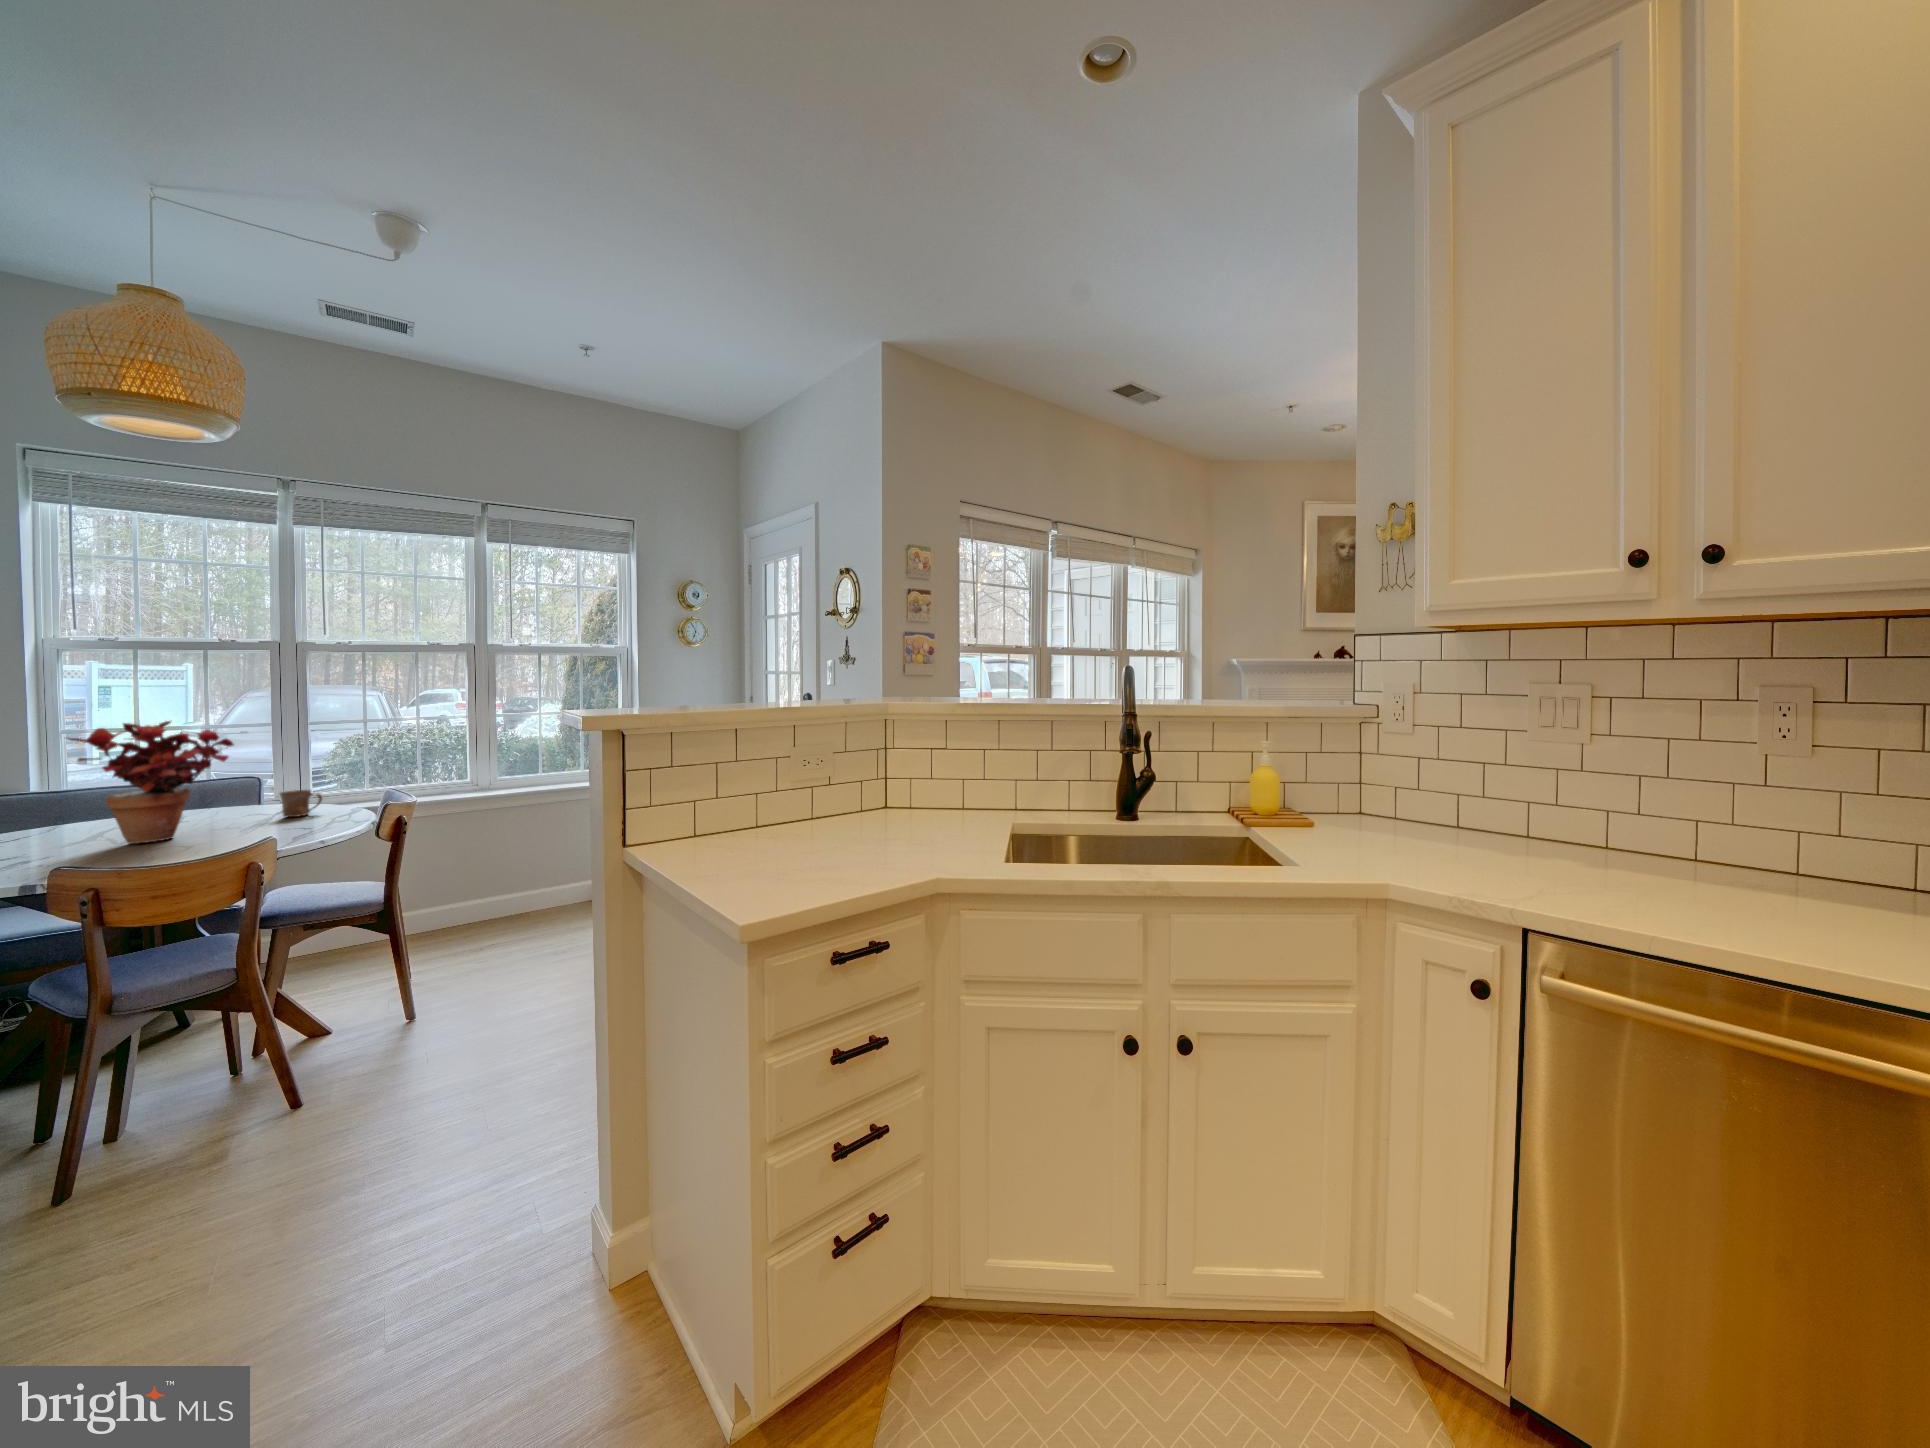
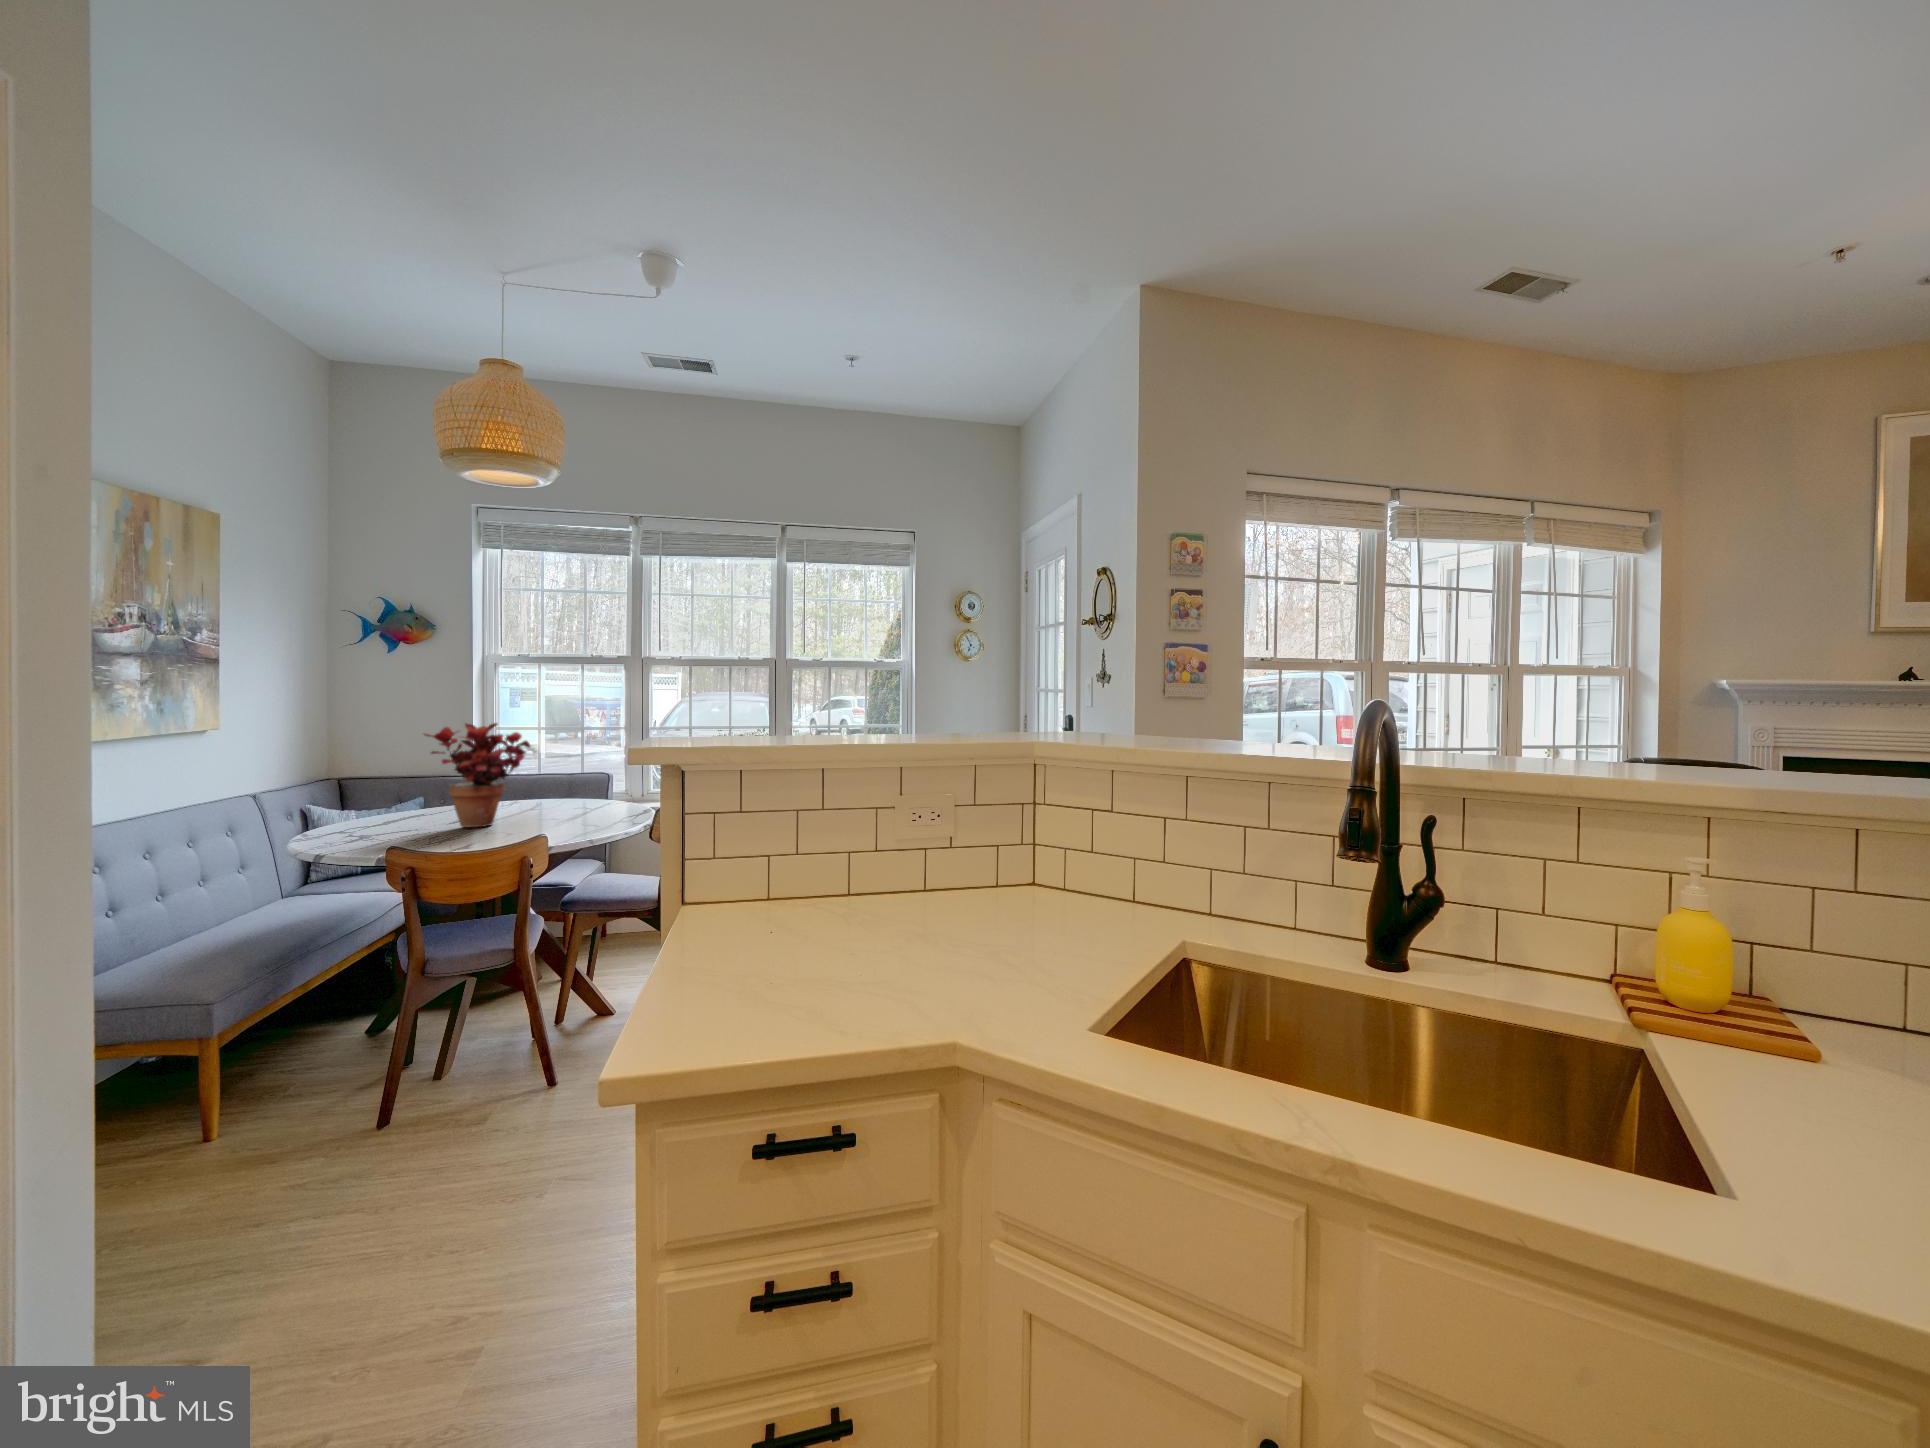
mug: present [280,790,322,817] -> none [572,791,602,816]

